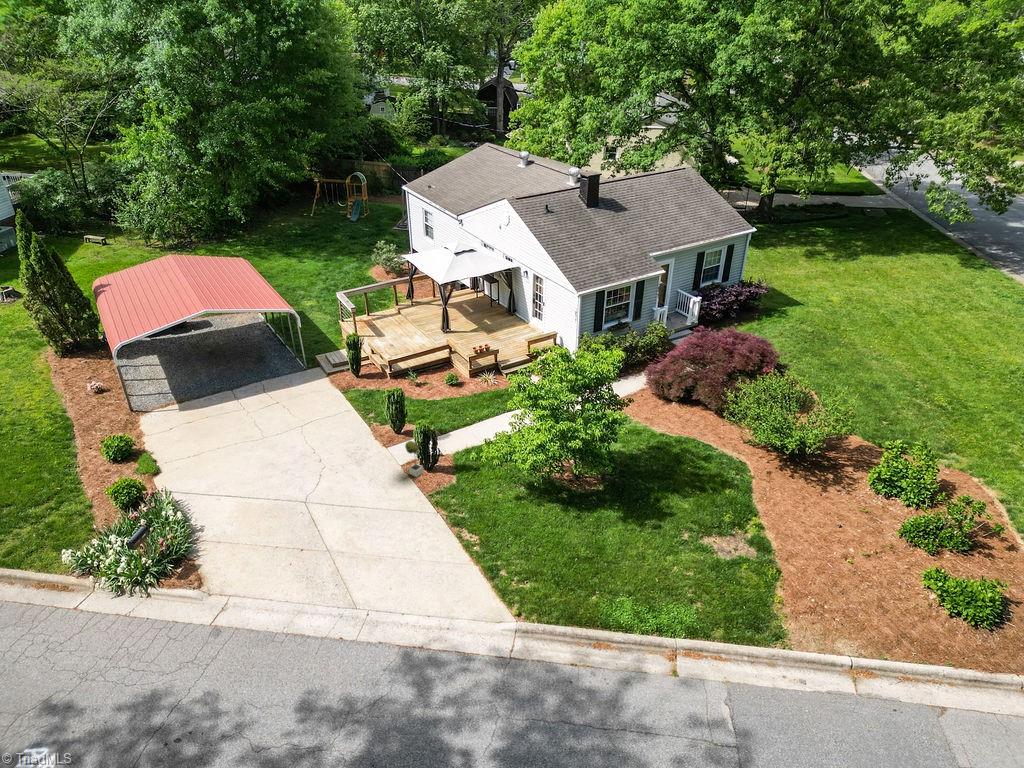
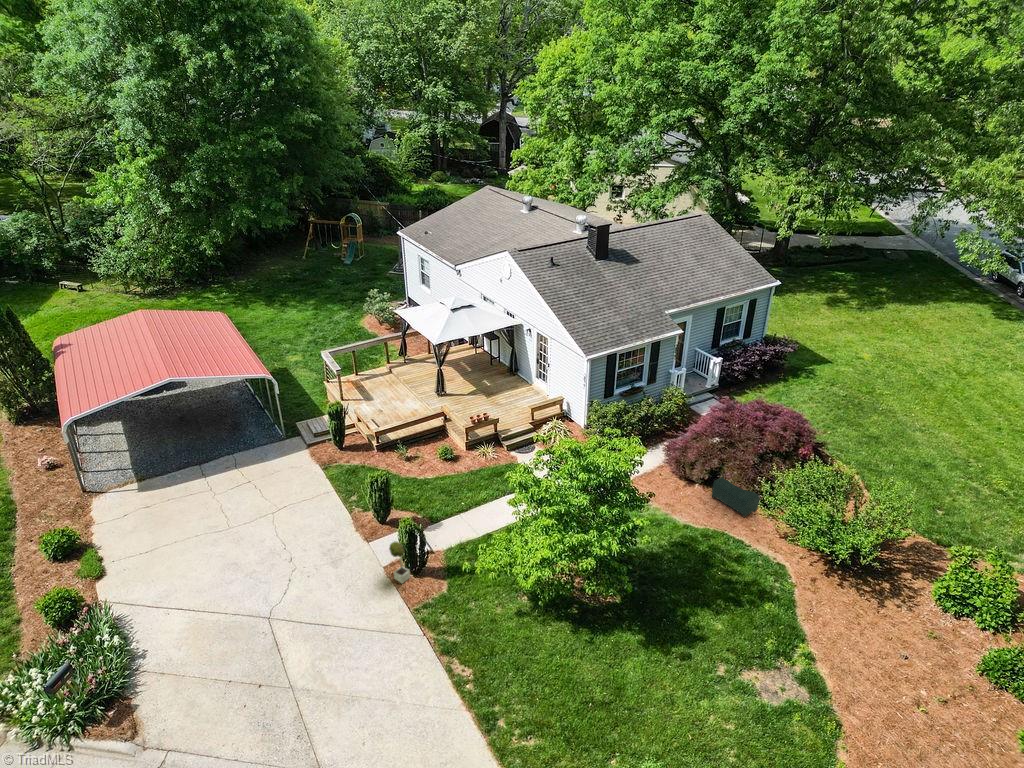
bench: none [686,393,727,427] -> present [712,477,760,517]

